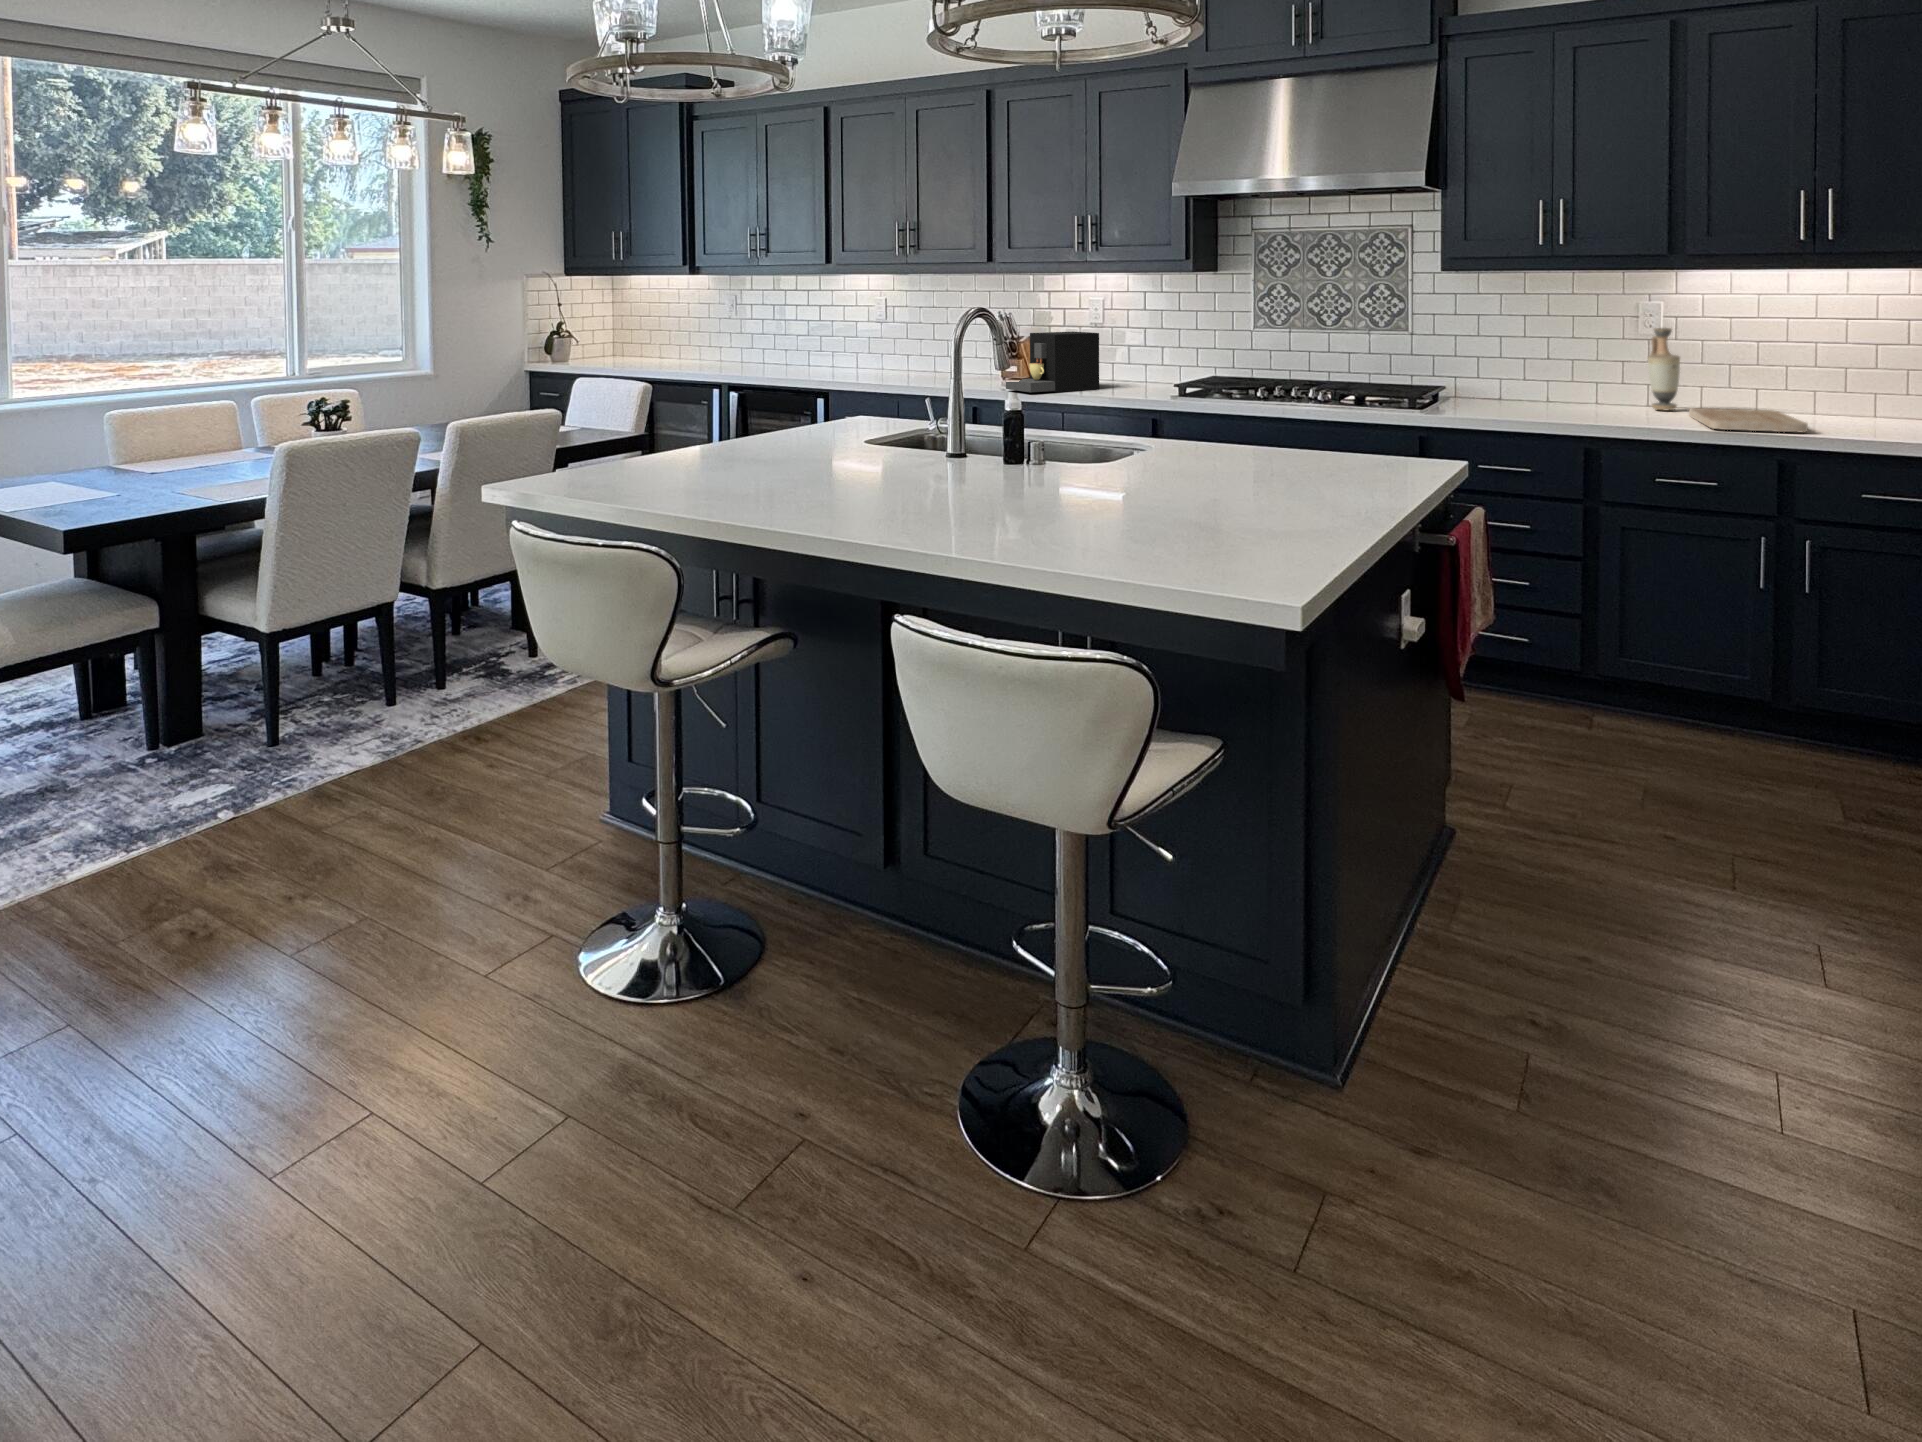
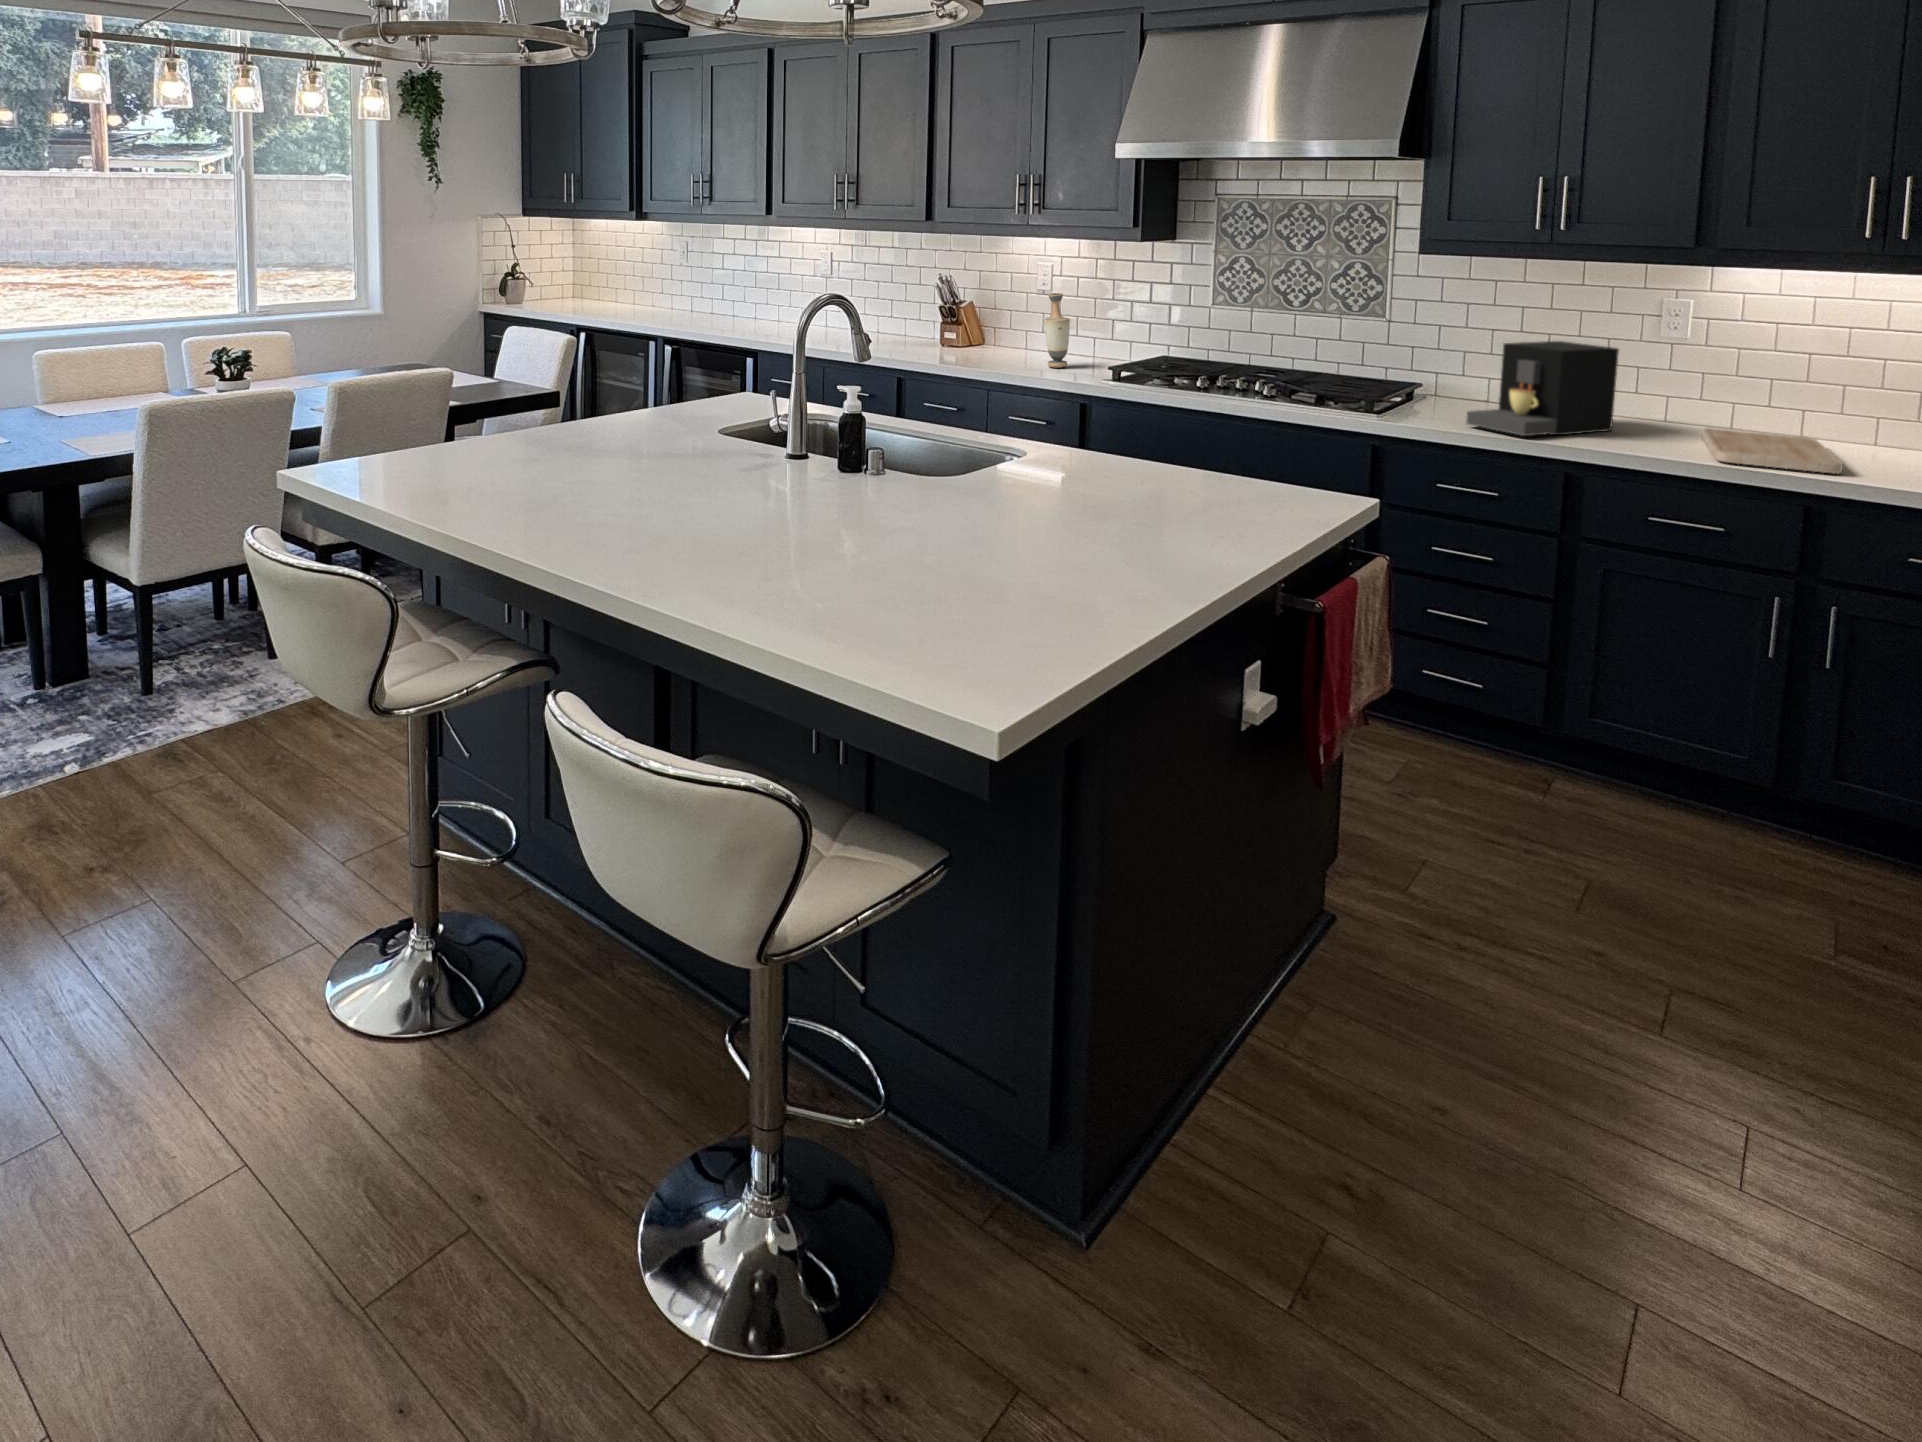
vase: present [1648,328,1680,410] -> present [1044,293,1070,368]
coffee maker: present [1006,331,1099,392] -> present [1466,341,1619,436]

